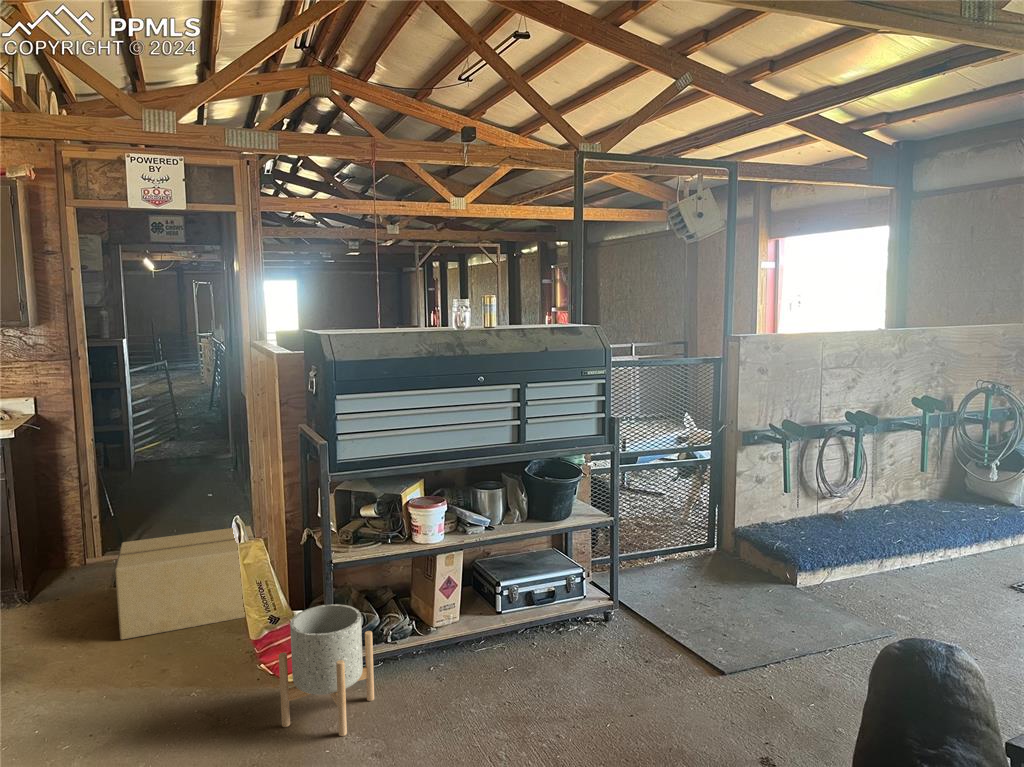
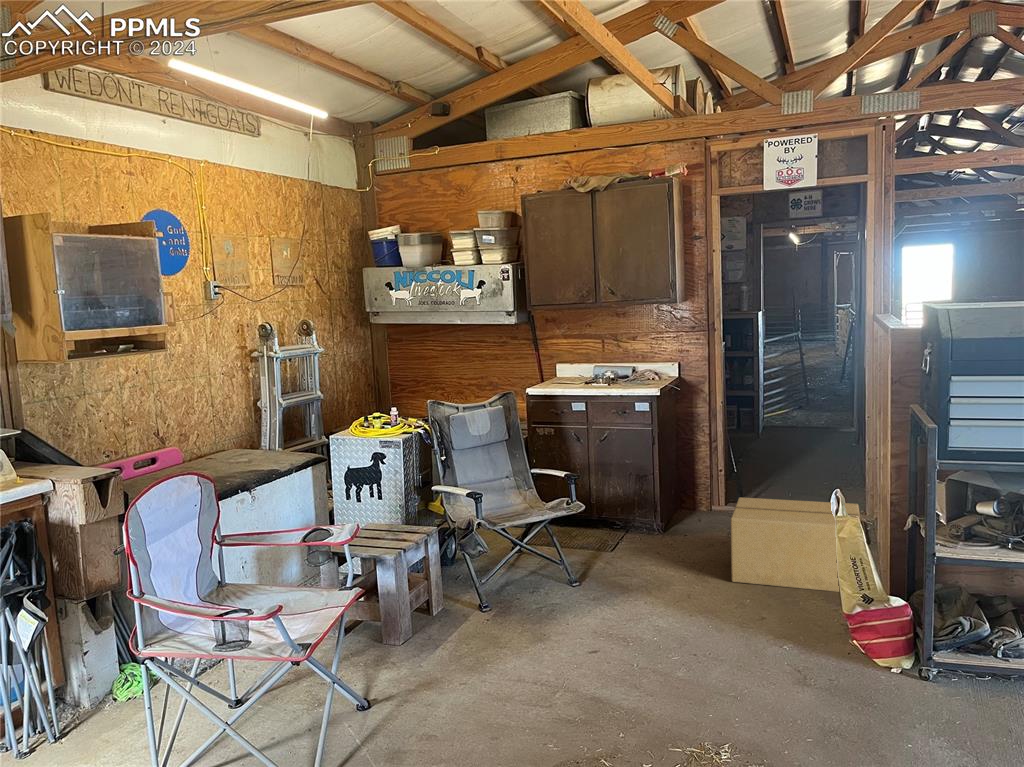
planter: present [279,604,374,736] -> none [865,594,975,733]

